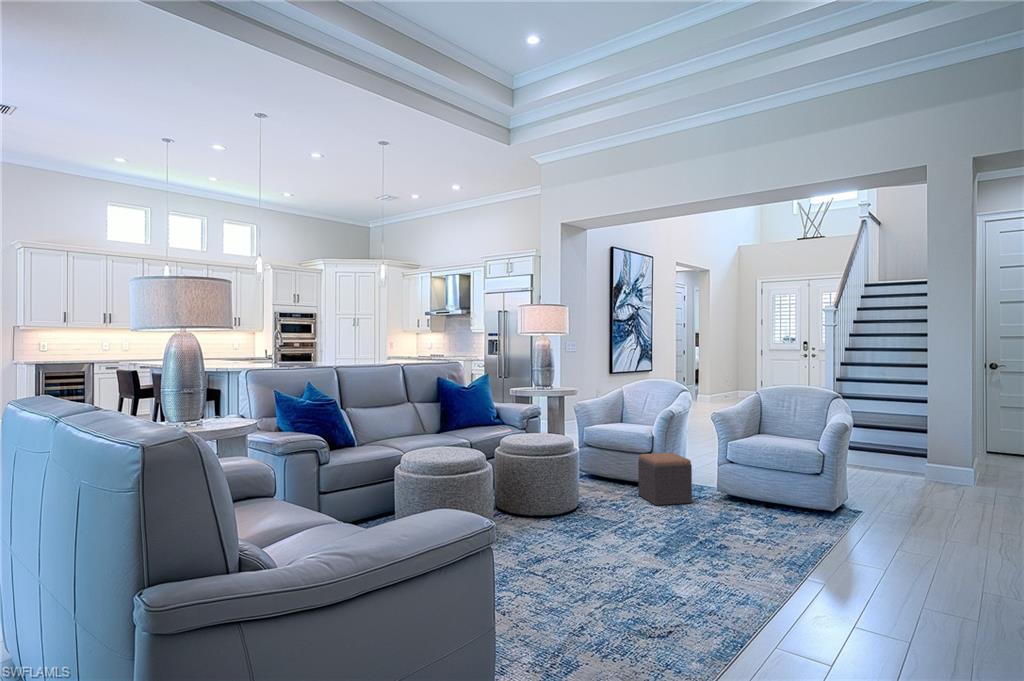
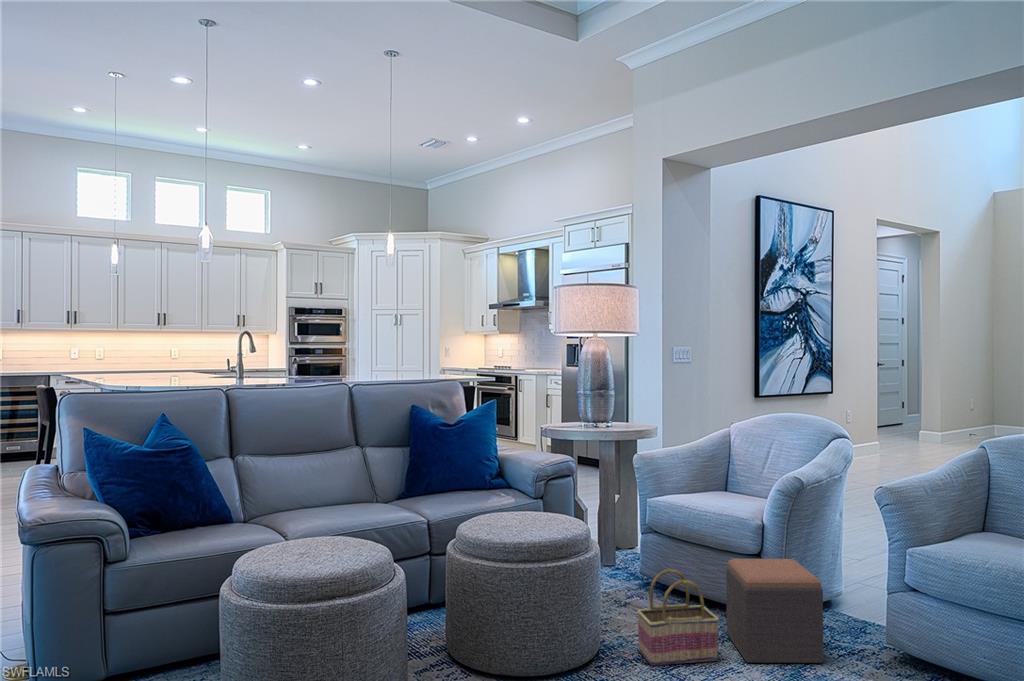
basket: none [598,460,642,510] -> present [637,569,719,665]

